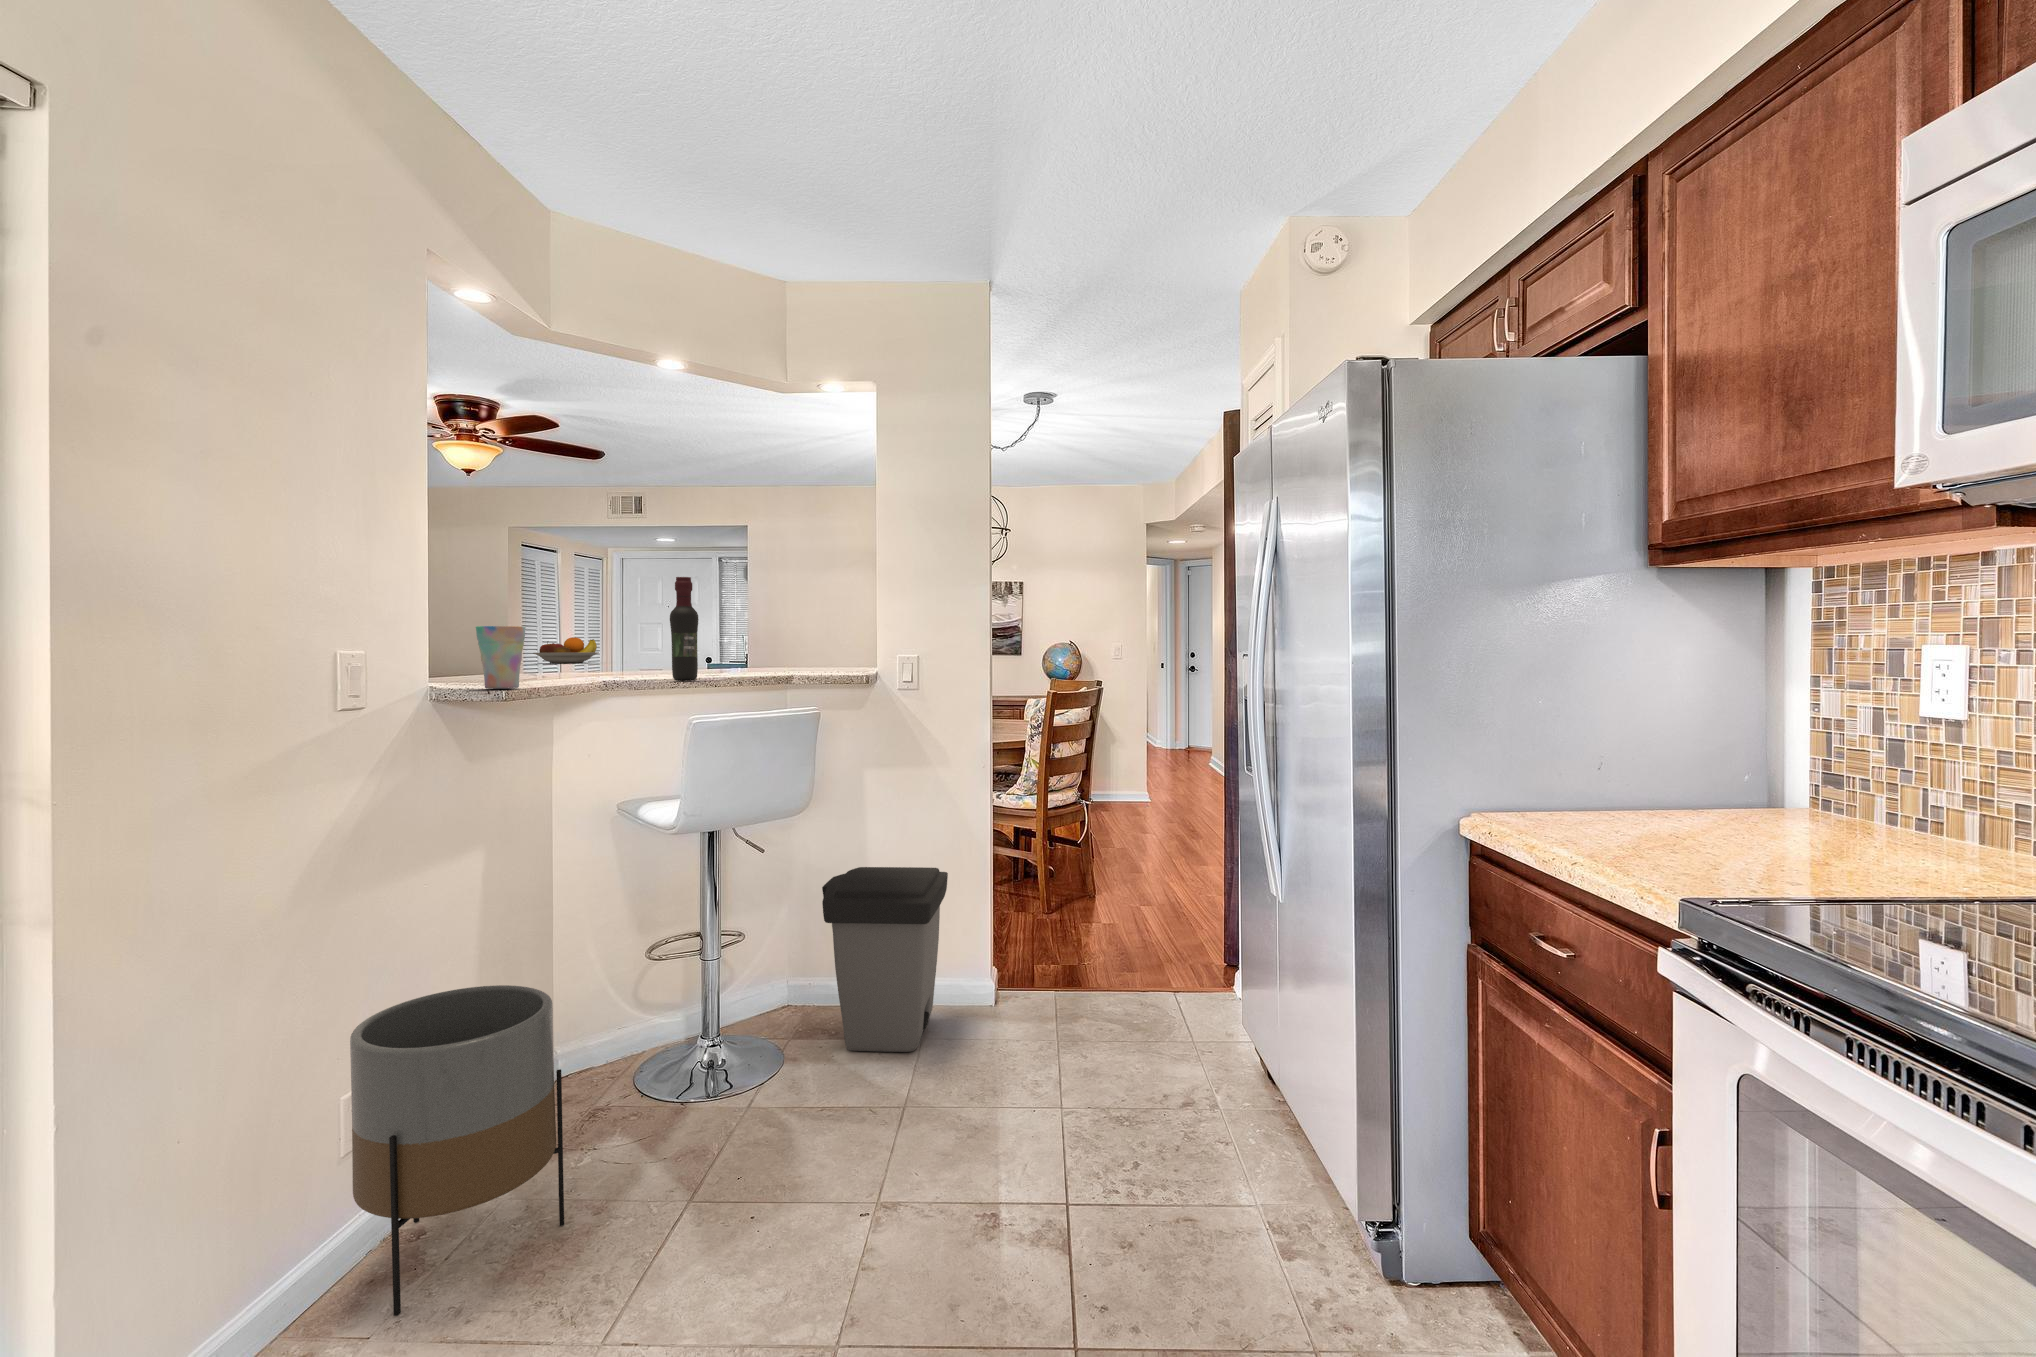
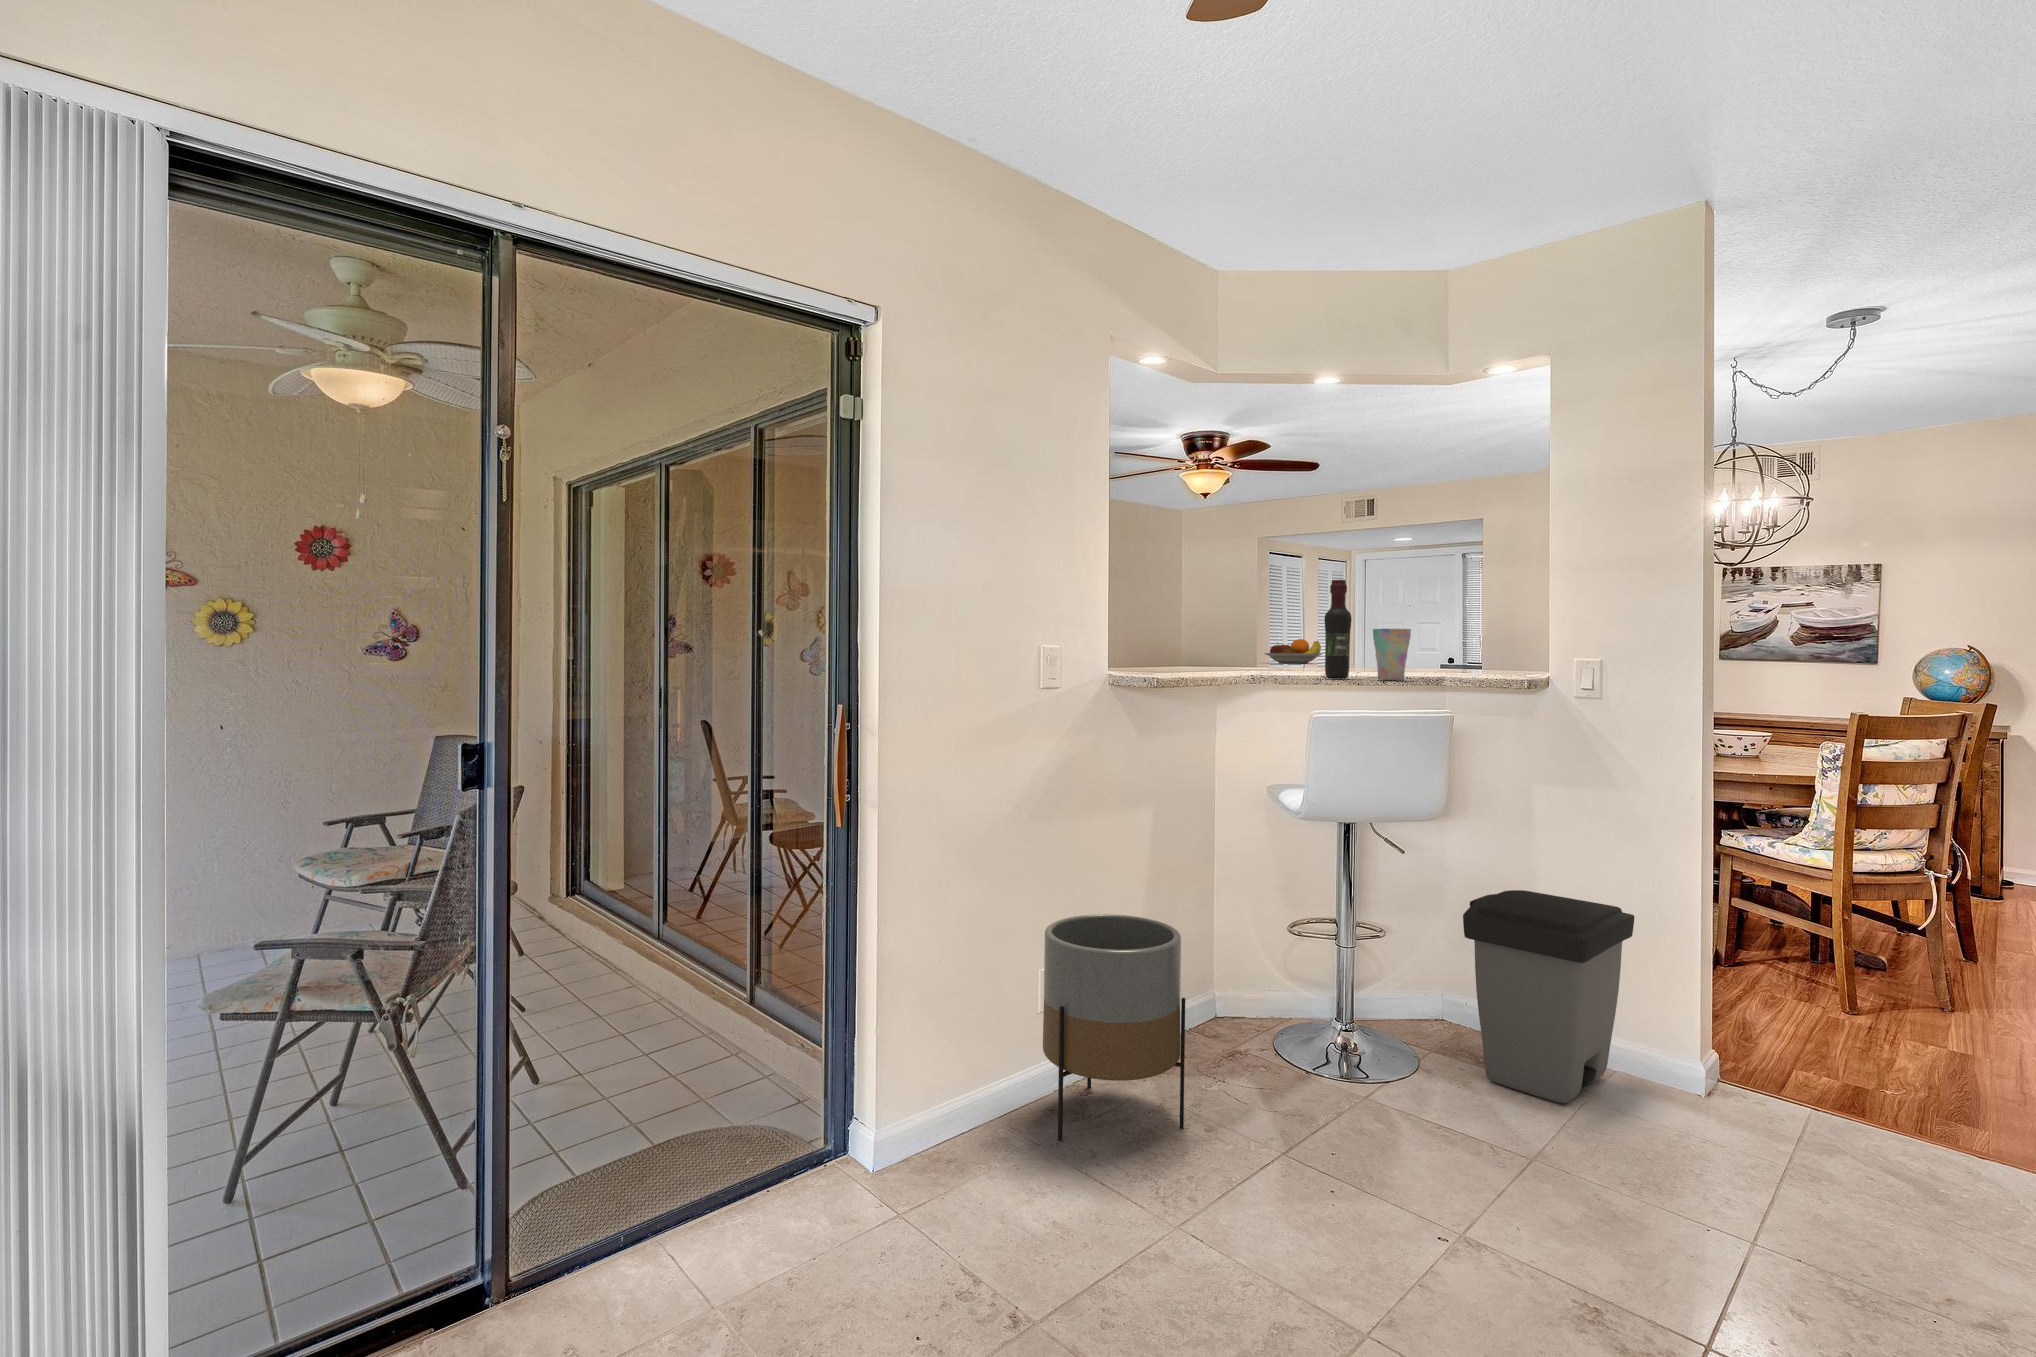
cup: present [476,626,525,689] -> present [1373,629,1411,680]

